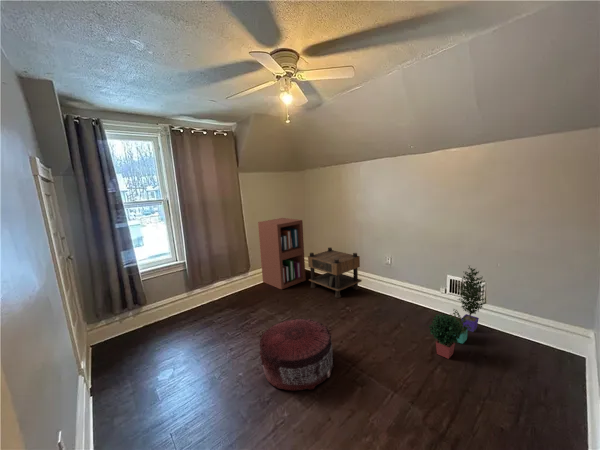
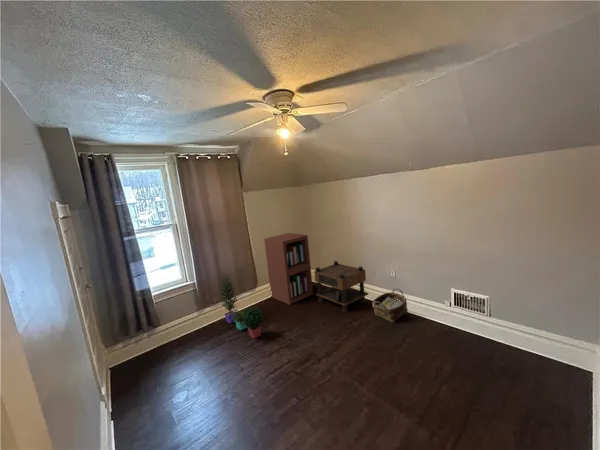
potted plant: present [429,266,485,359] -> present [219,276,263,339]
woven basket: none [366,275,401,308] -> present [372,288,408,322]
pouf: present [259,318,335,390] -> none [267,337,341,411]

